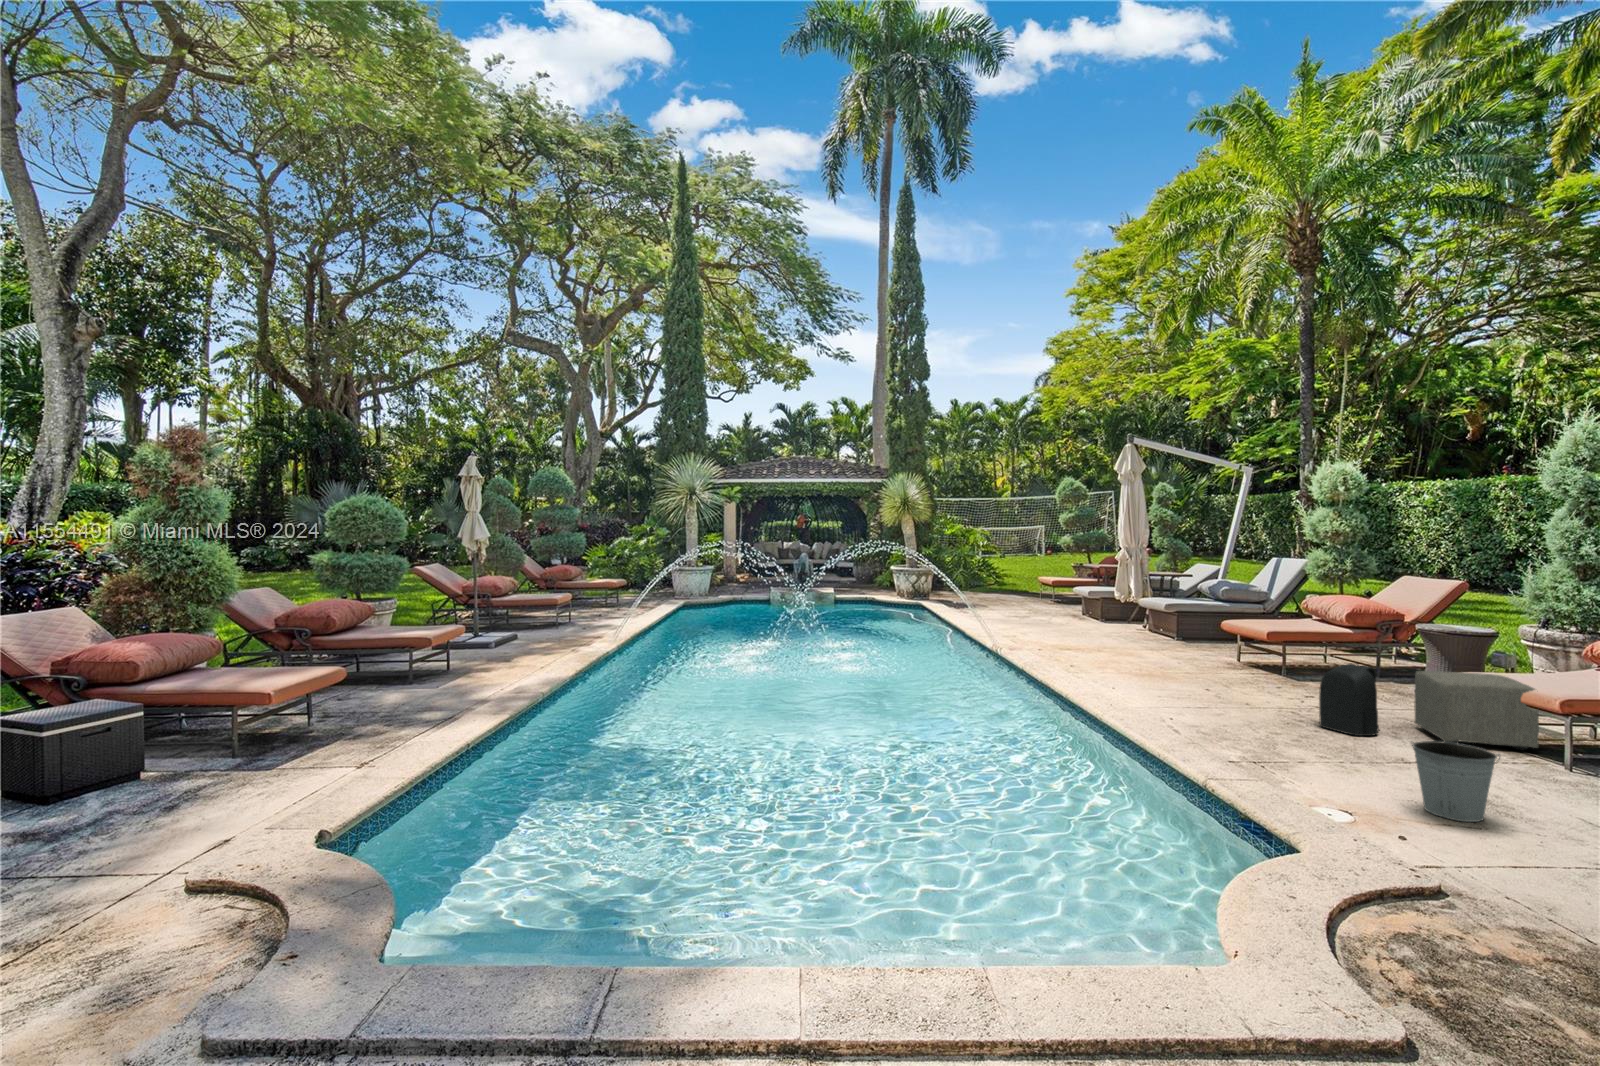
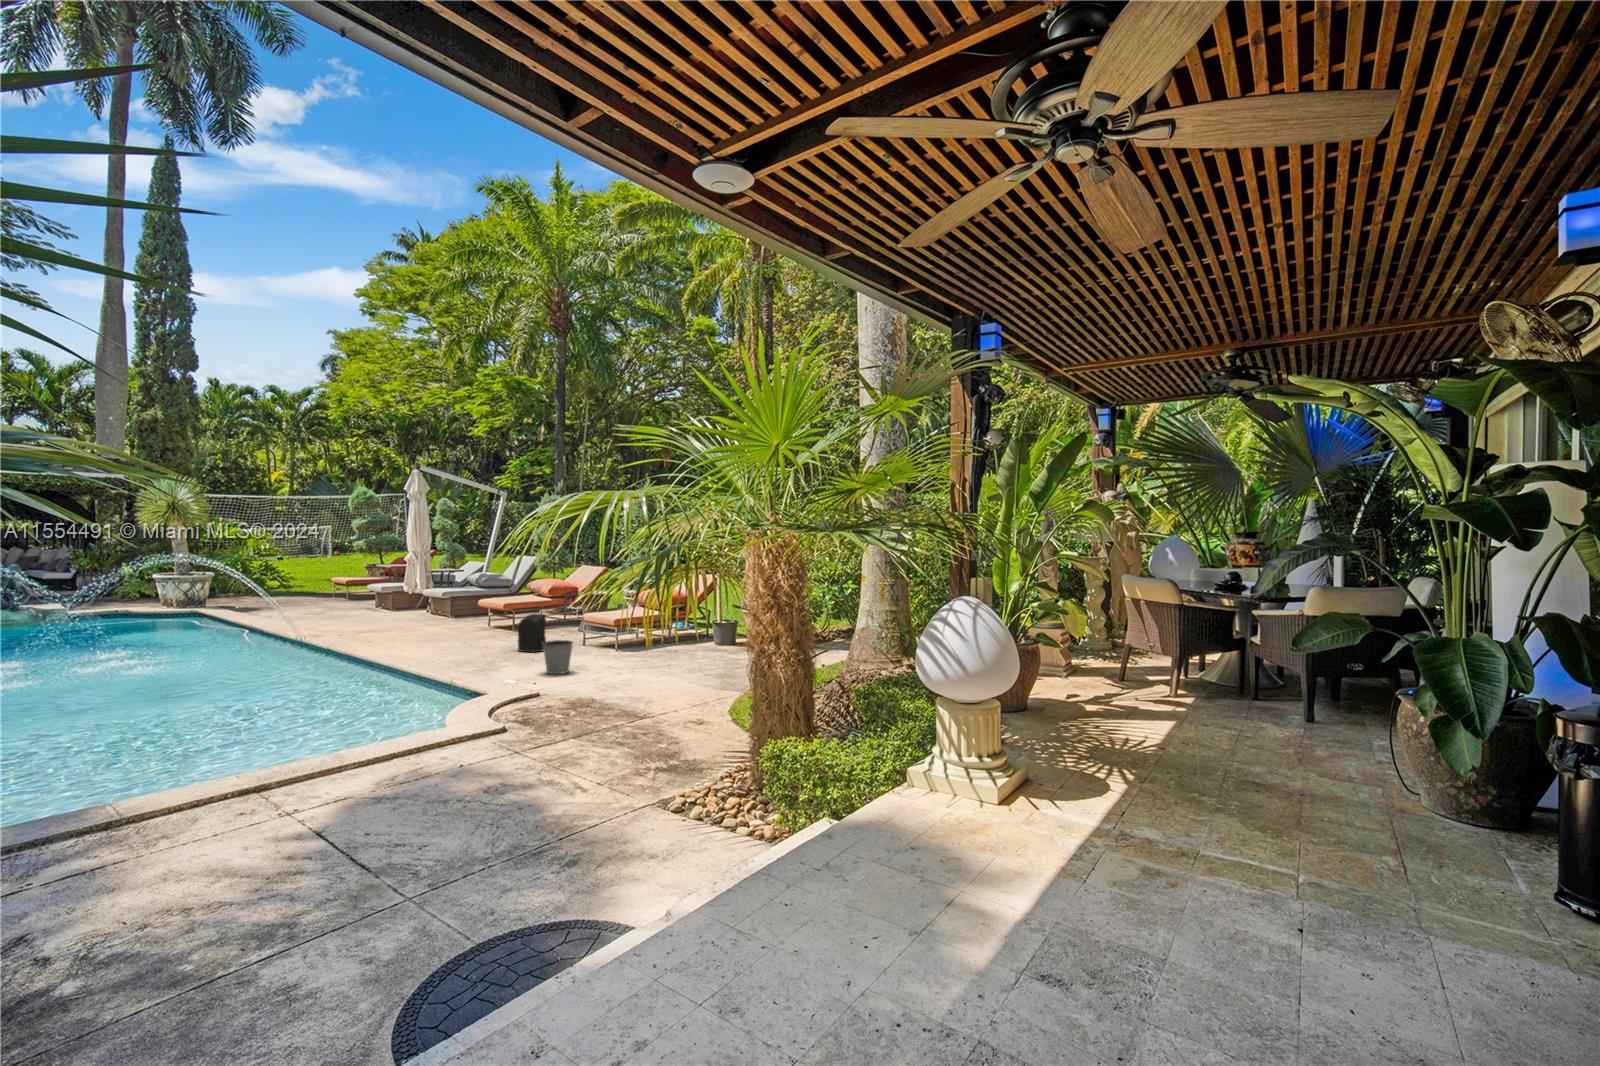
ottoman: present [1414,671,1539,750] -> none [566,613,612,650]

